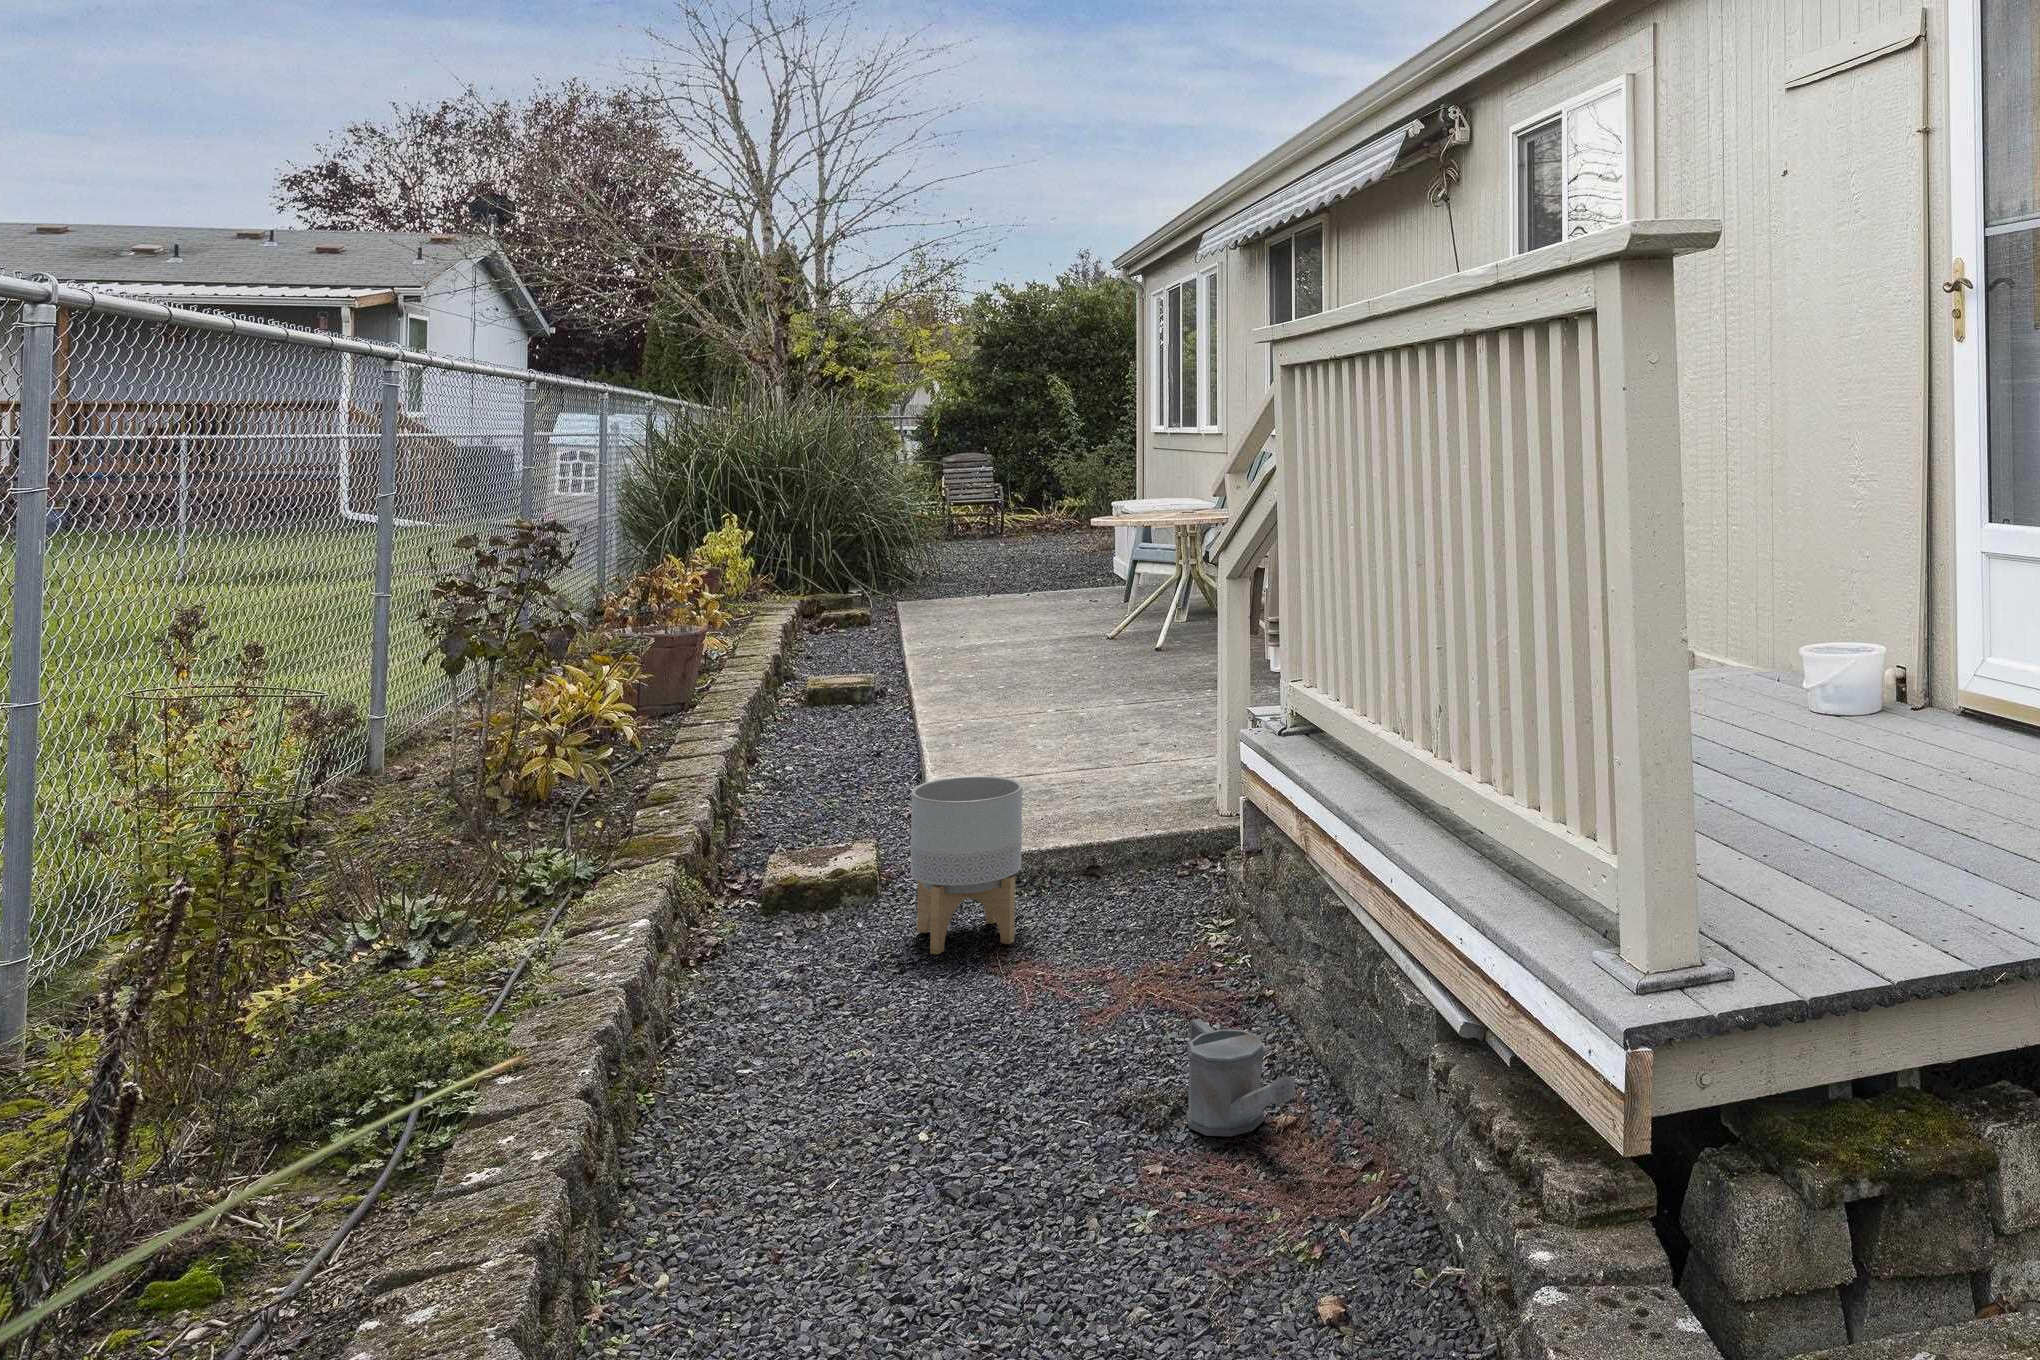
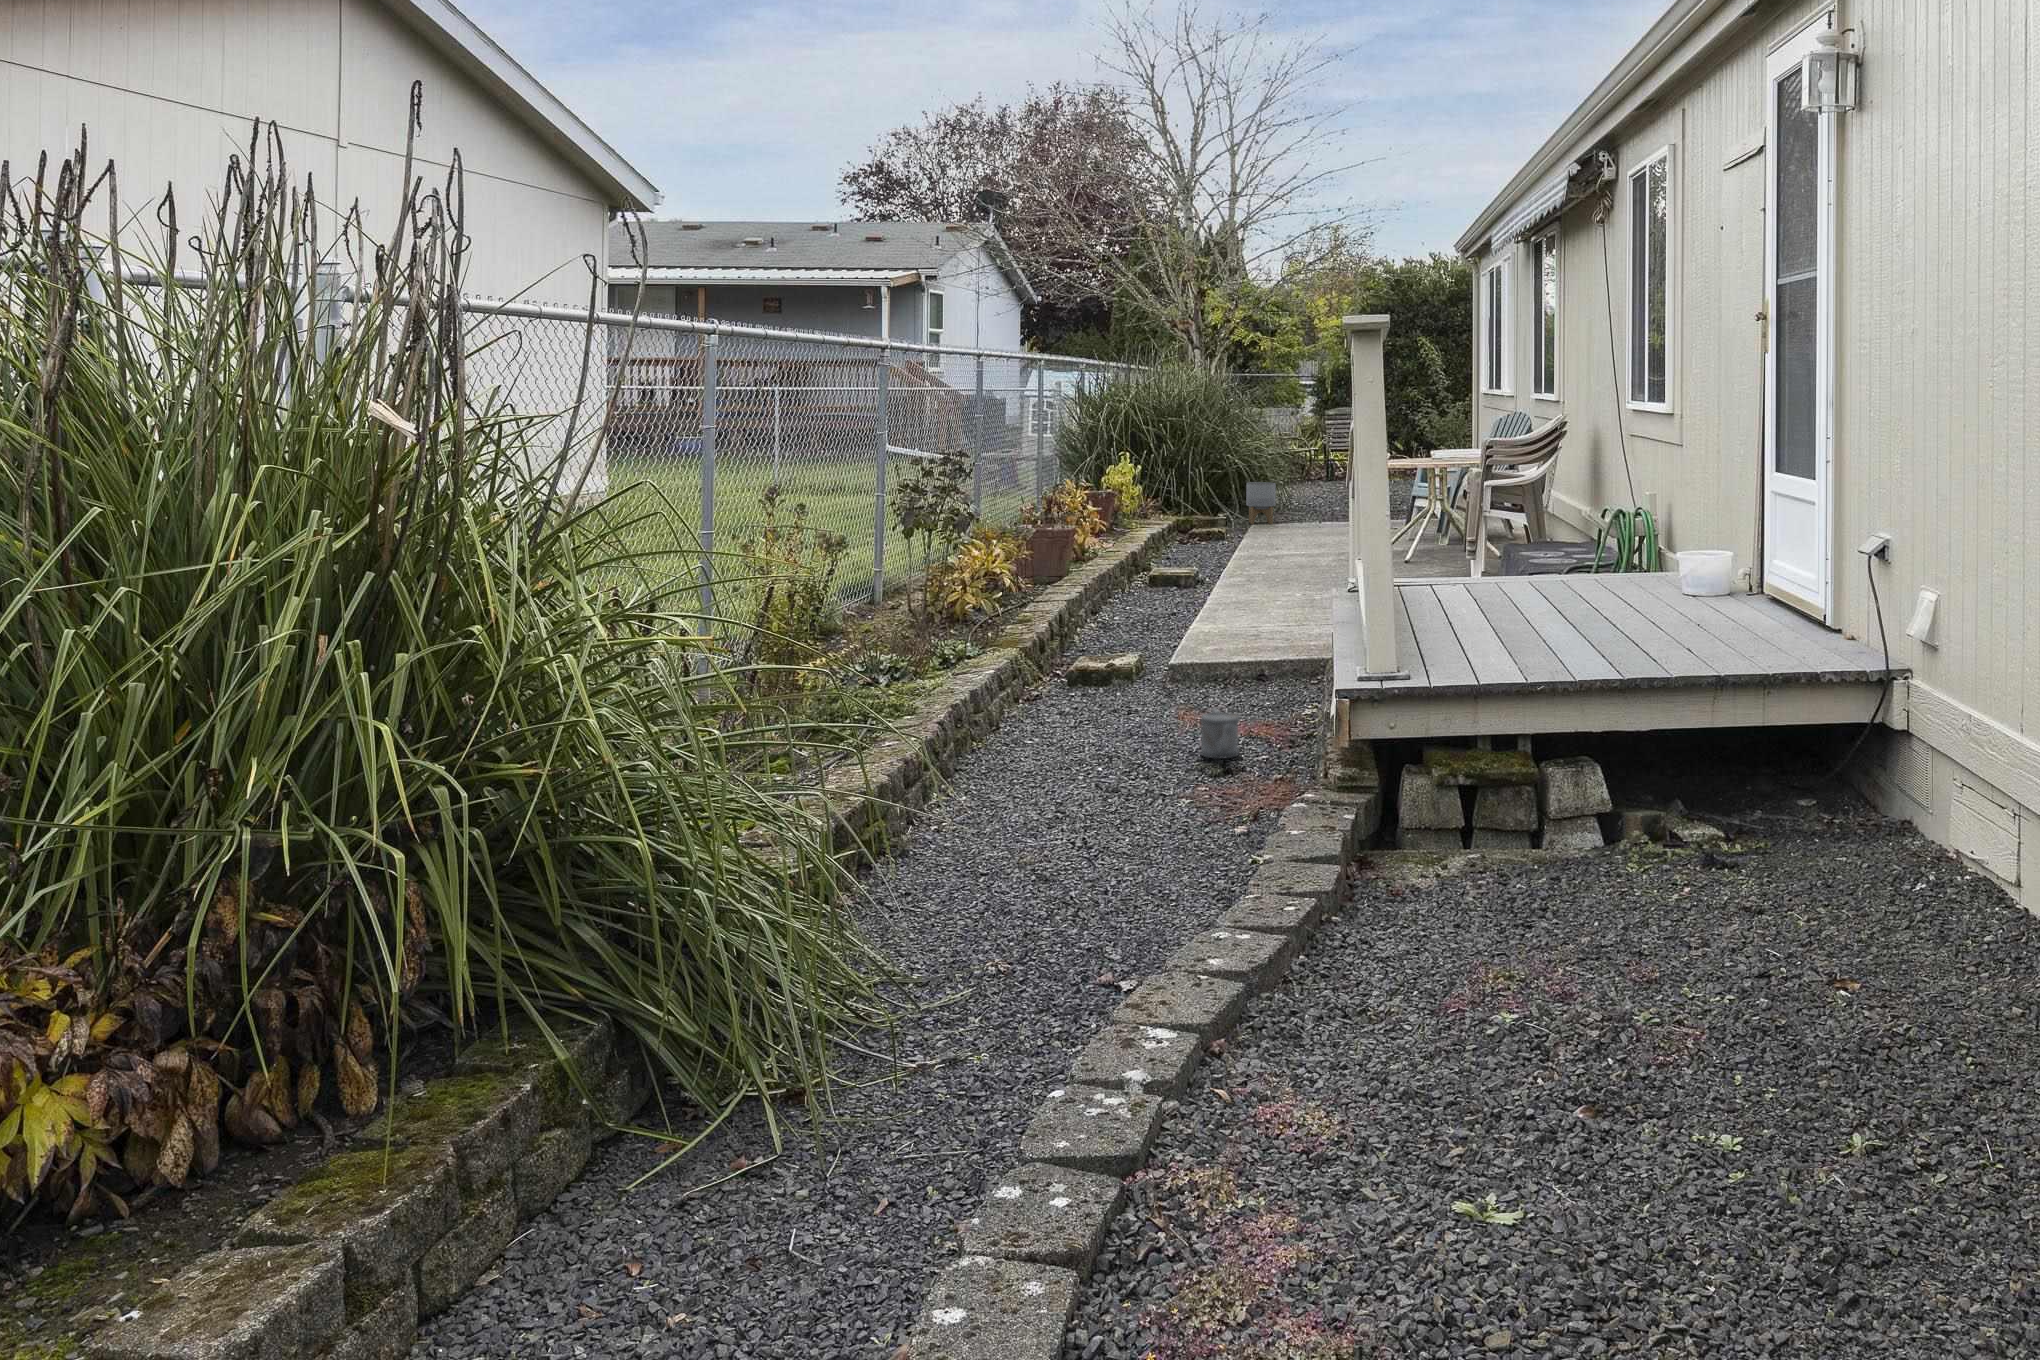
planter: present [911,776,1022,954] -> present [1246,482,1276,524]

